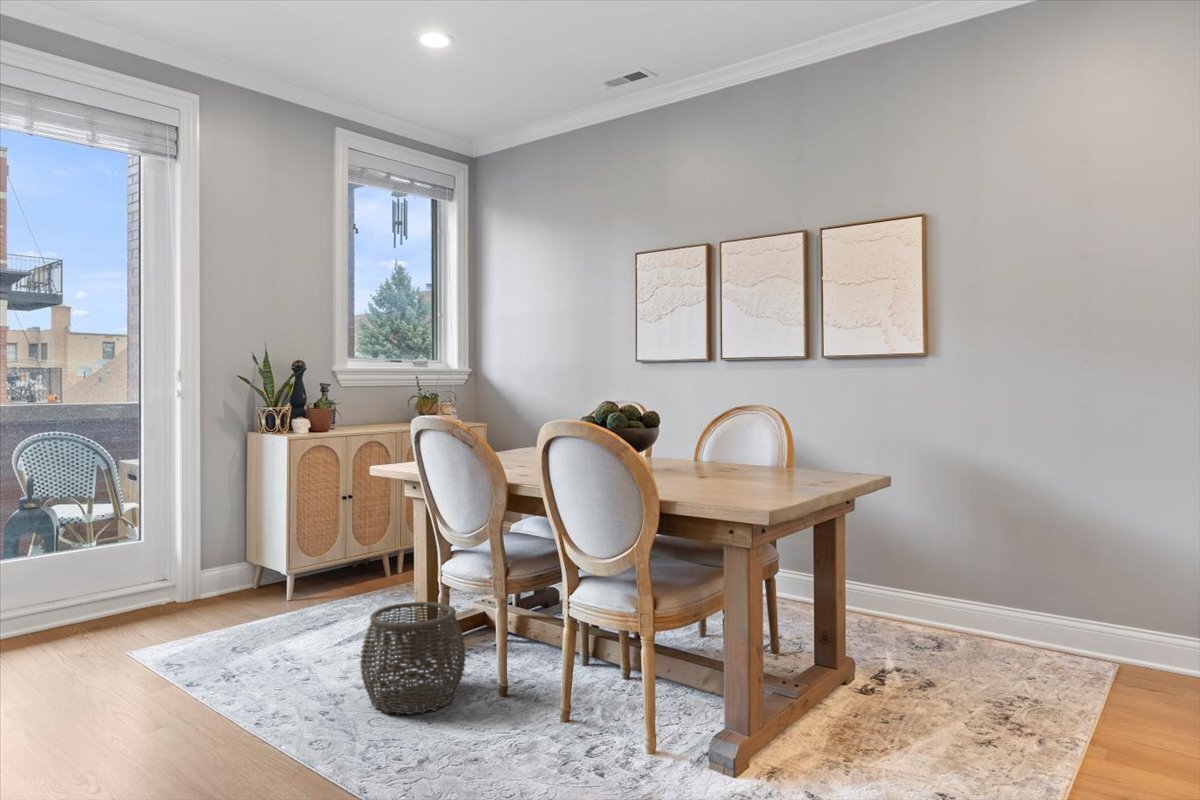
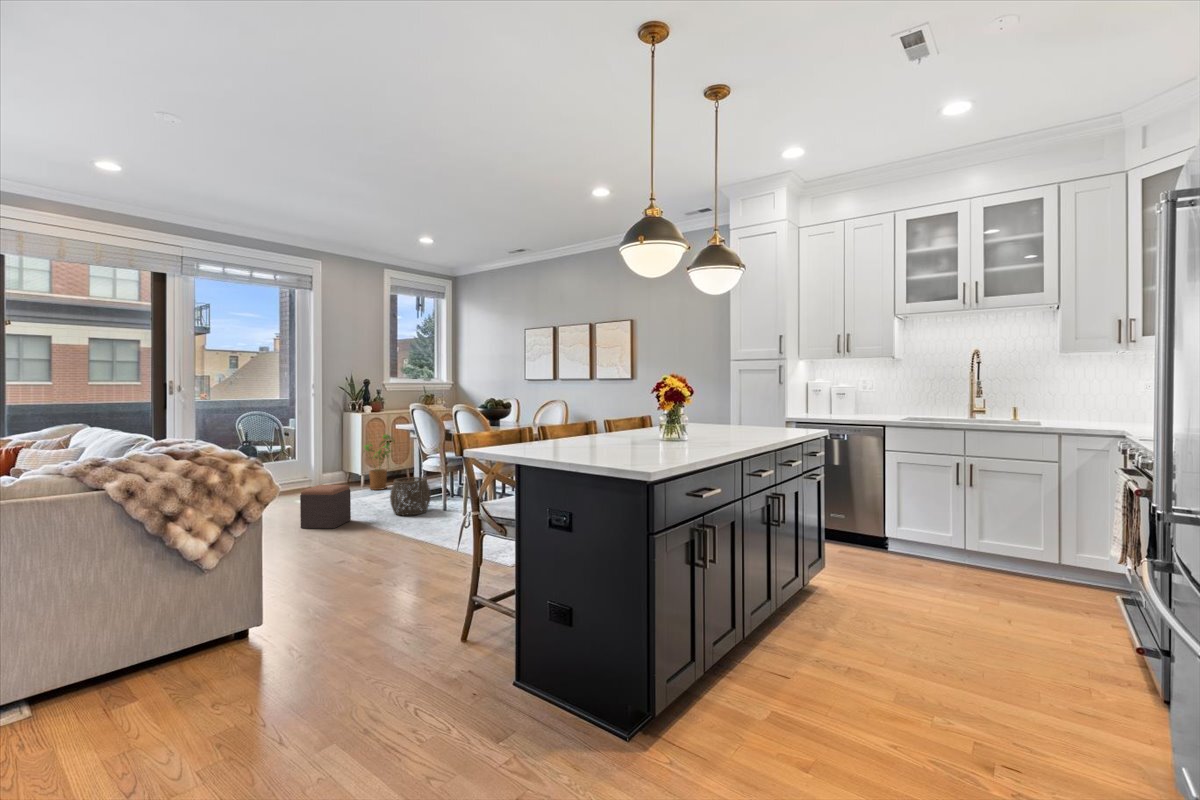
house plant: none [290,482,362,610] -> present [364,435,395,490]
footstool: none [108,638,256,780] -> present [300,485,351,528]

